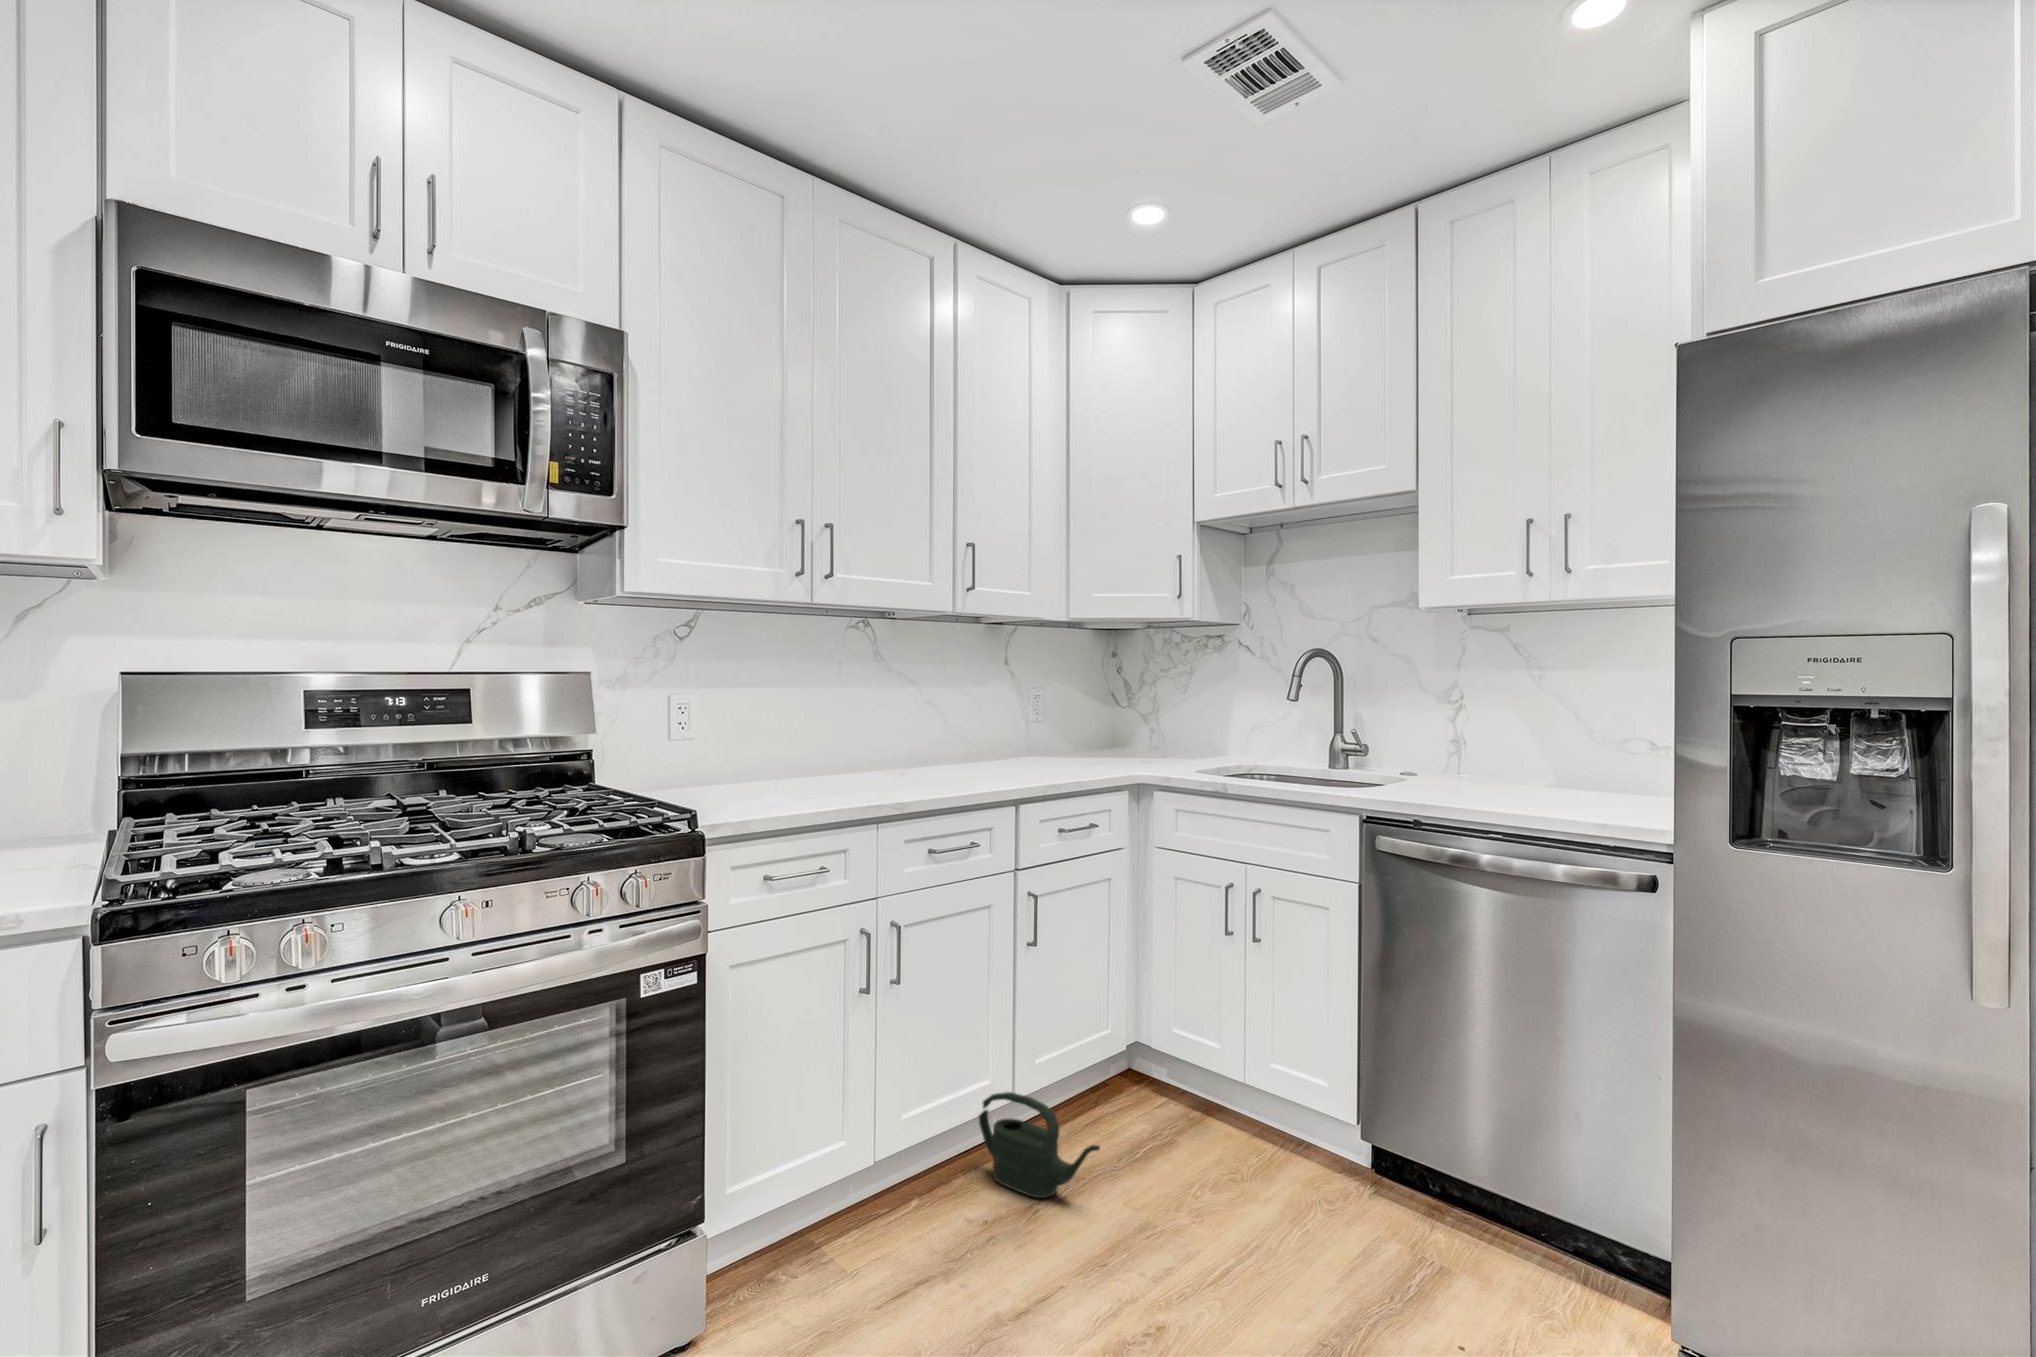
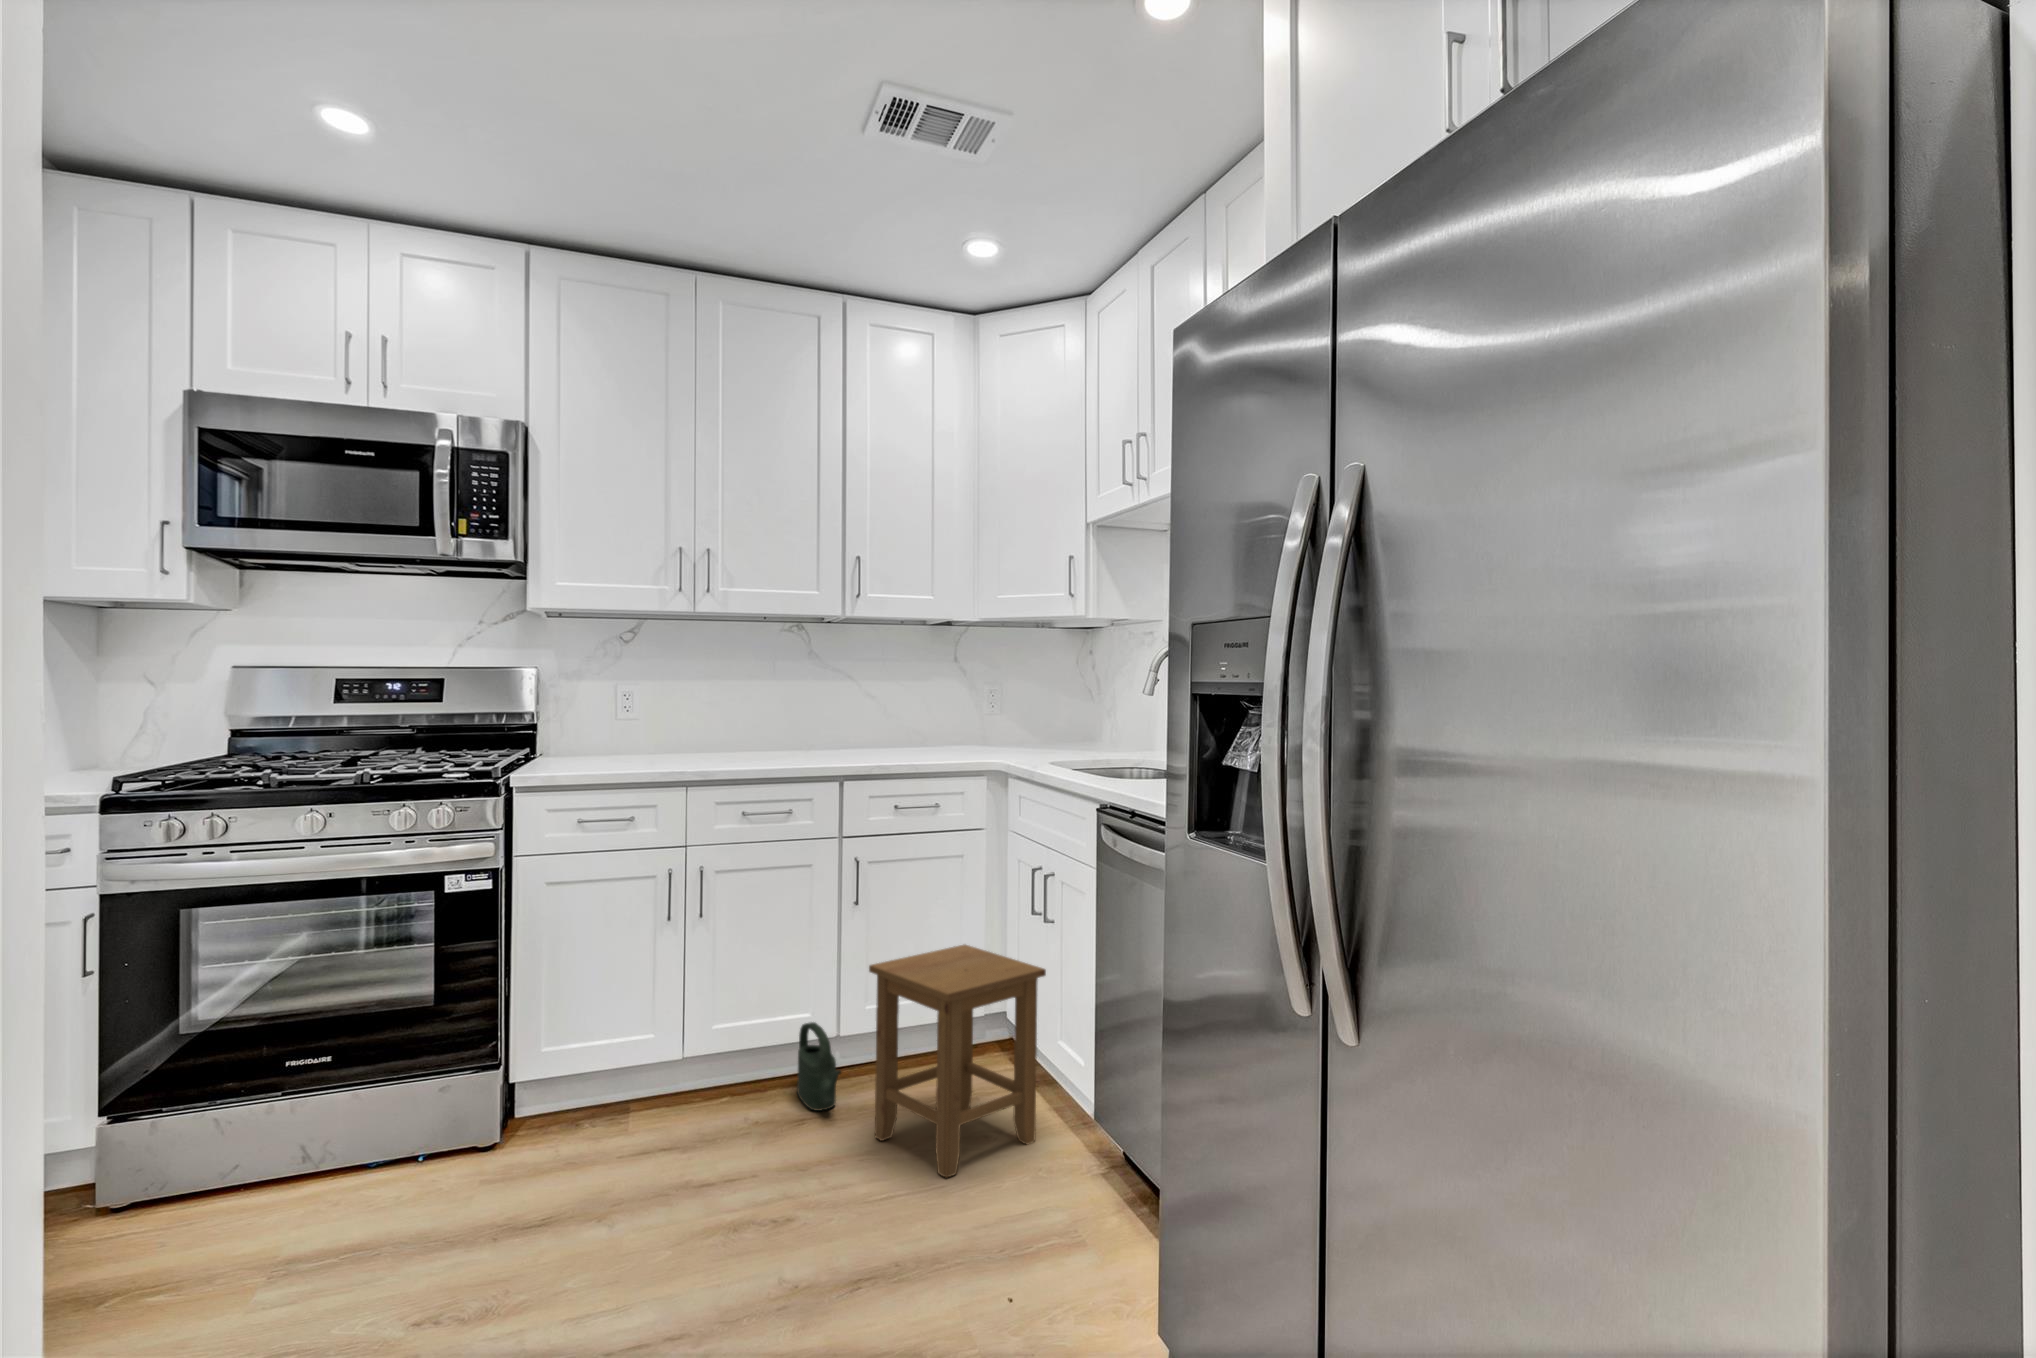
stool: none [1142,977,1312,1247] -> present [869,945,1046,1178]

